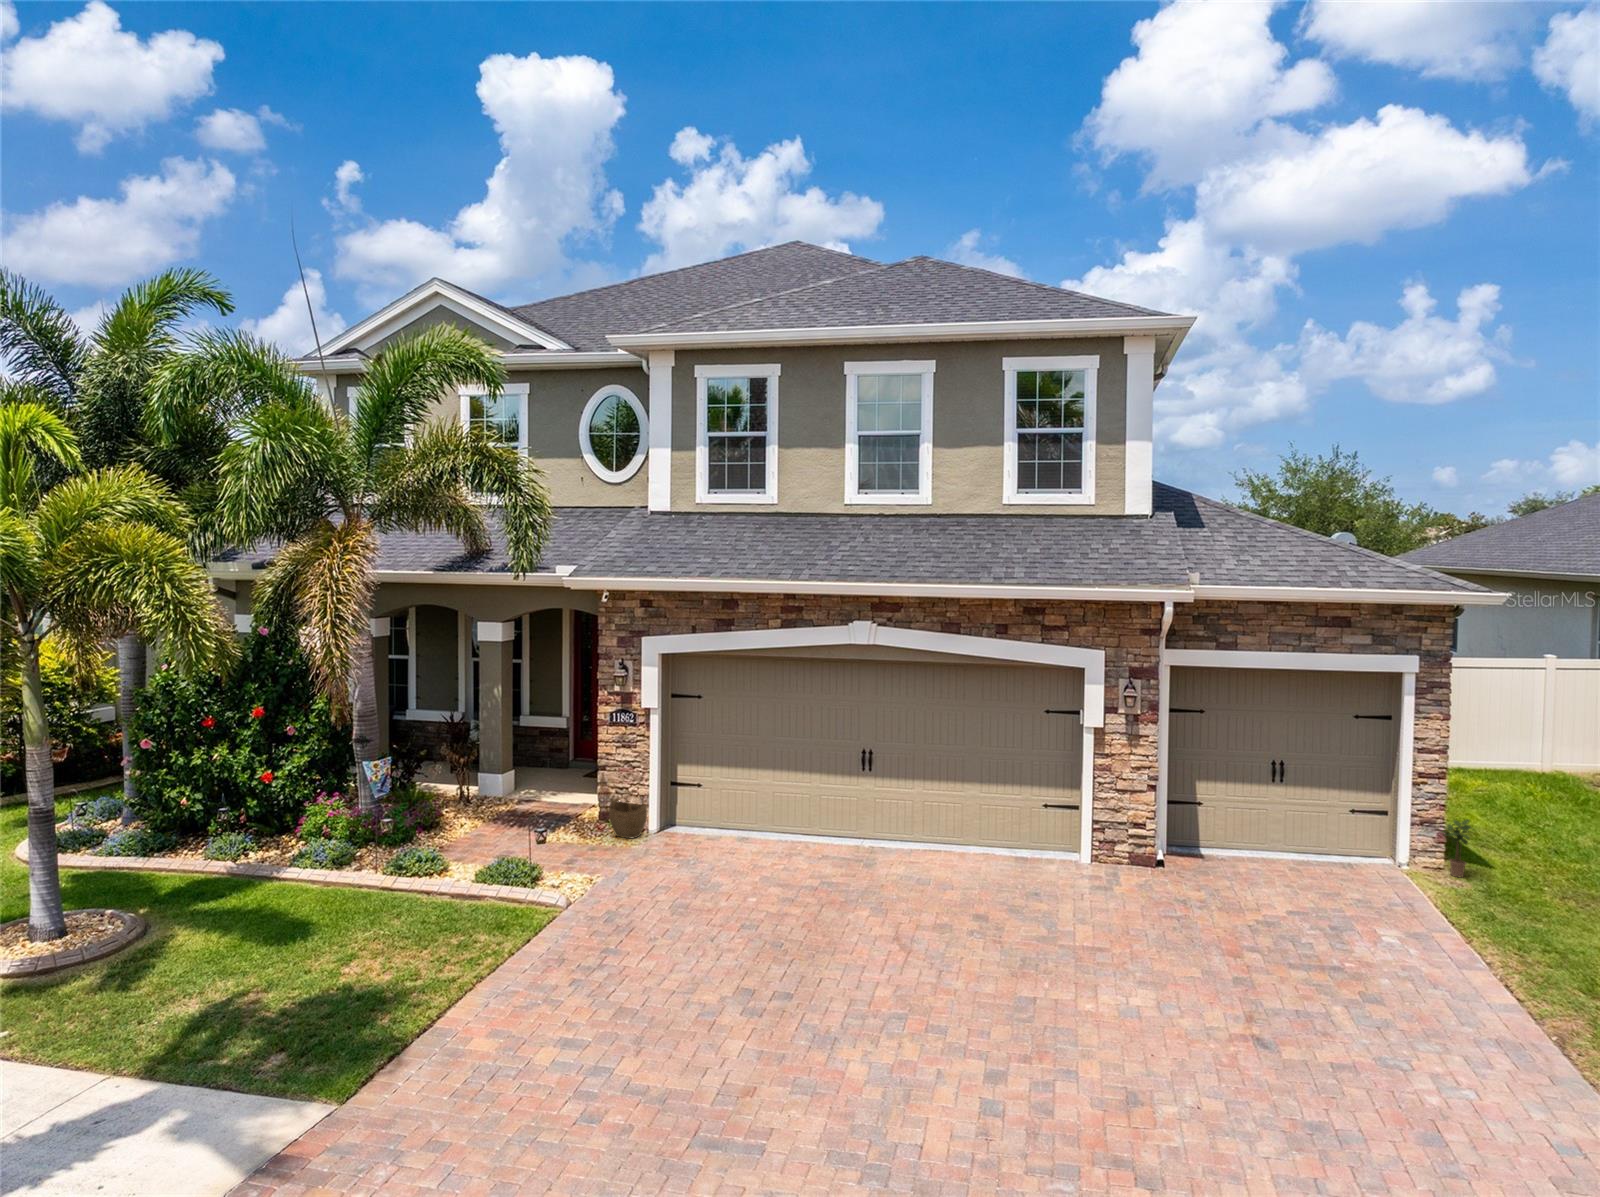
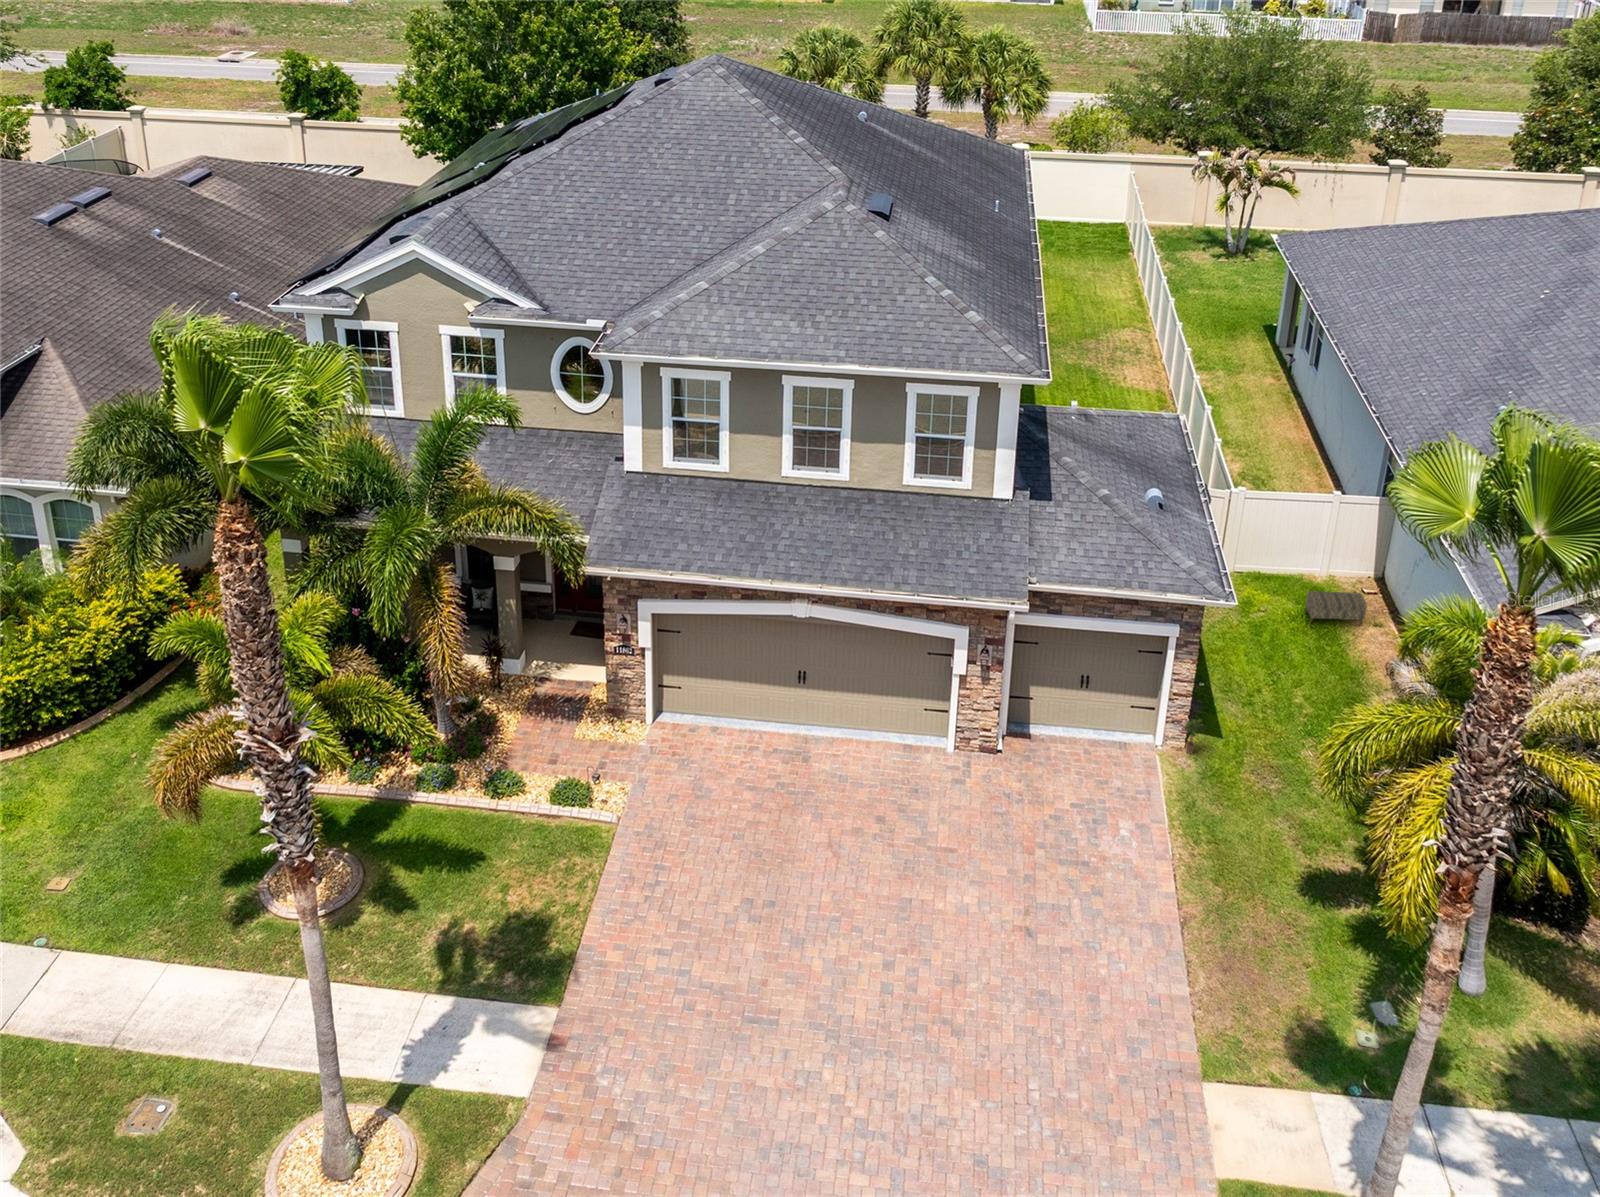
bench: none [1485,744,1577,784] -> present [1305,591,1367,625]
woven basket: present [609,793,647,838] -> none [623,701,649,734]

